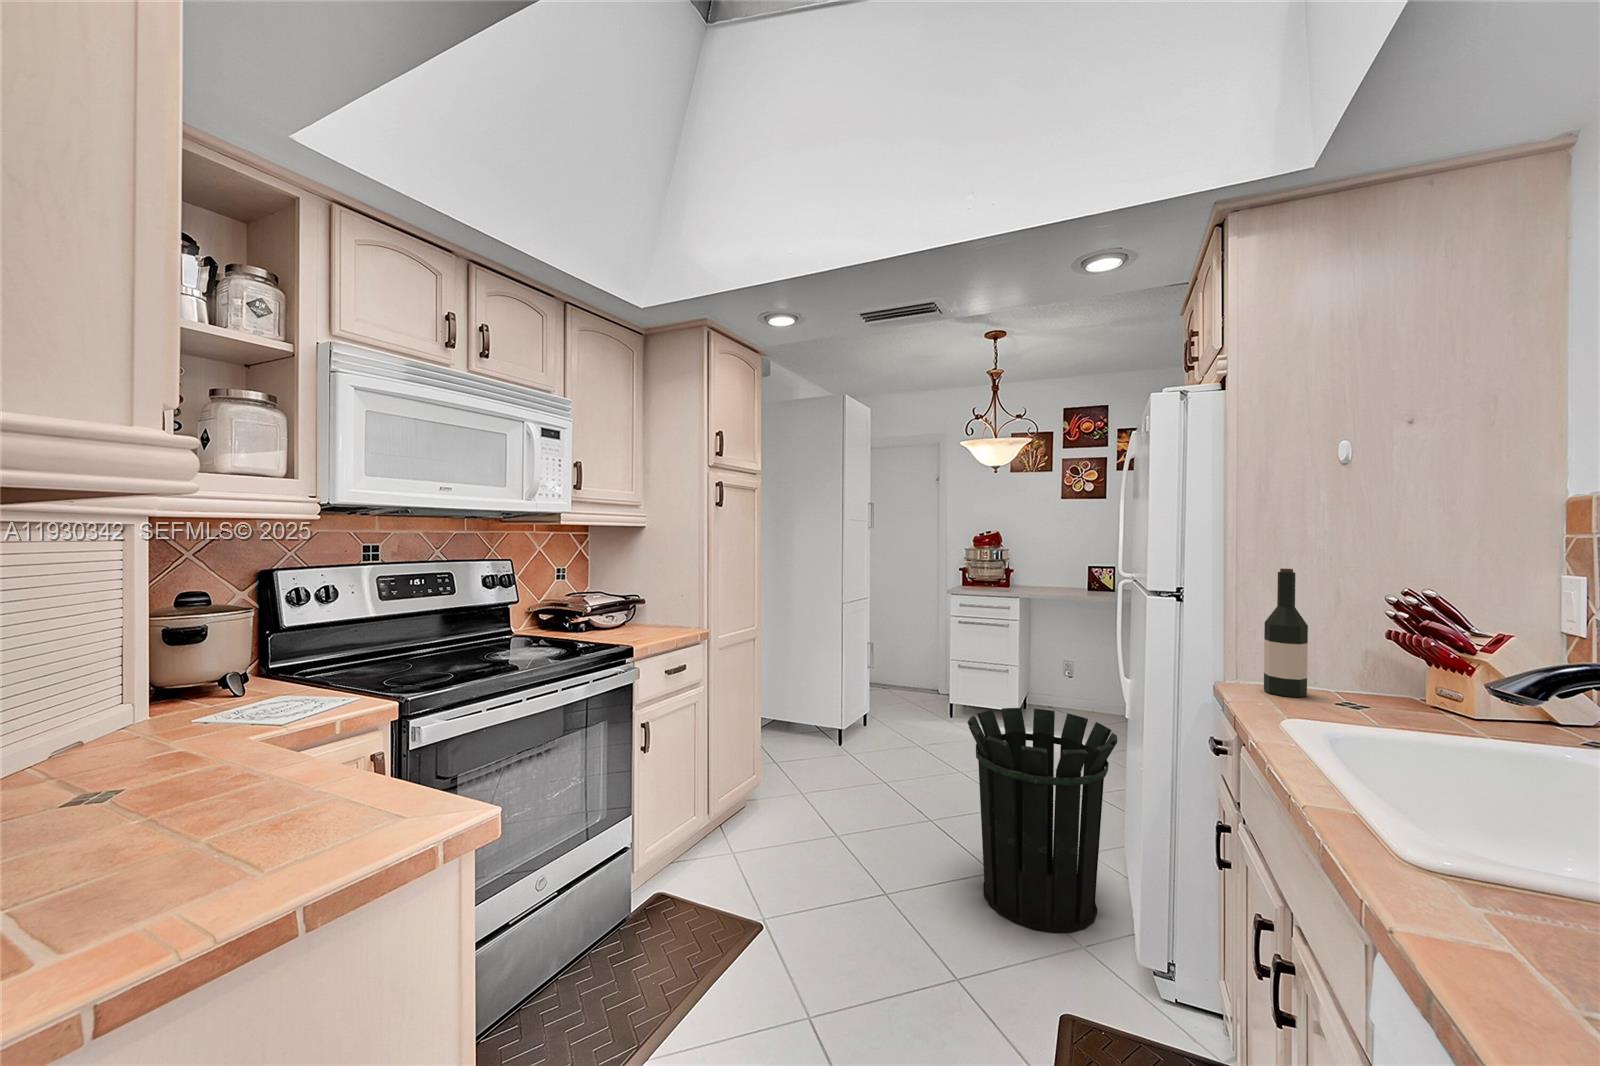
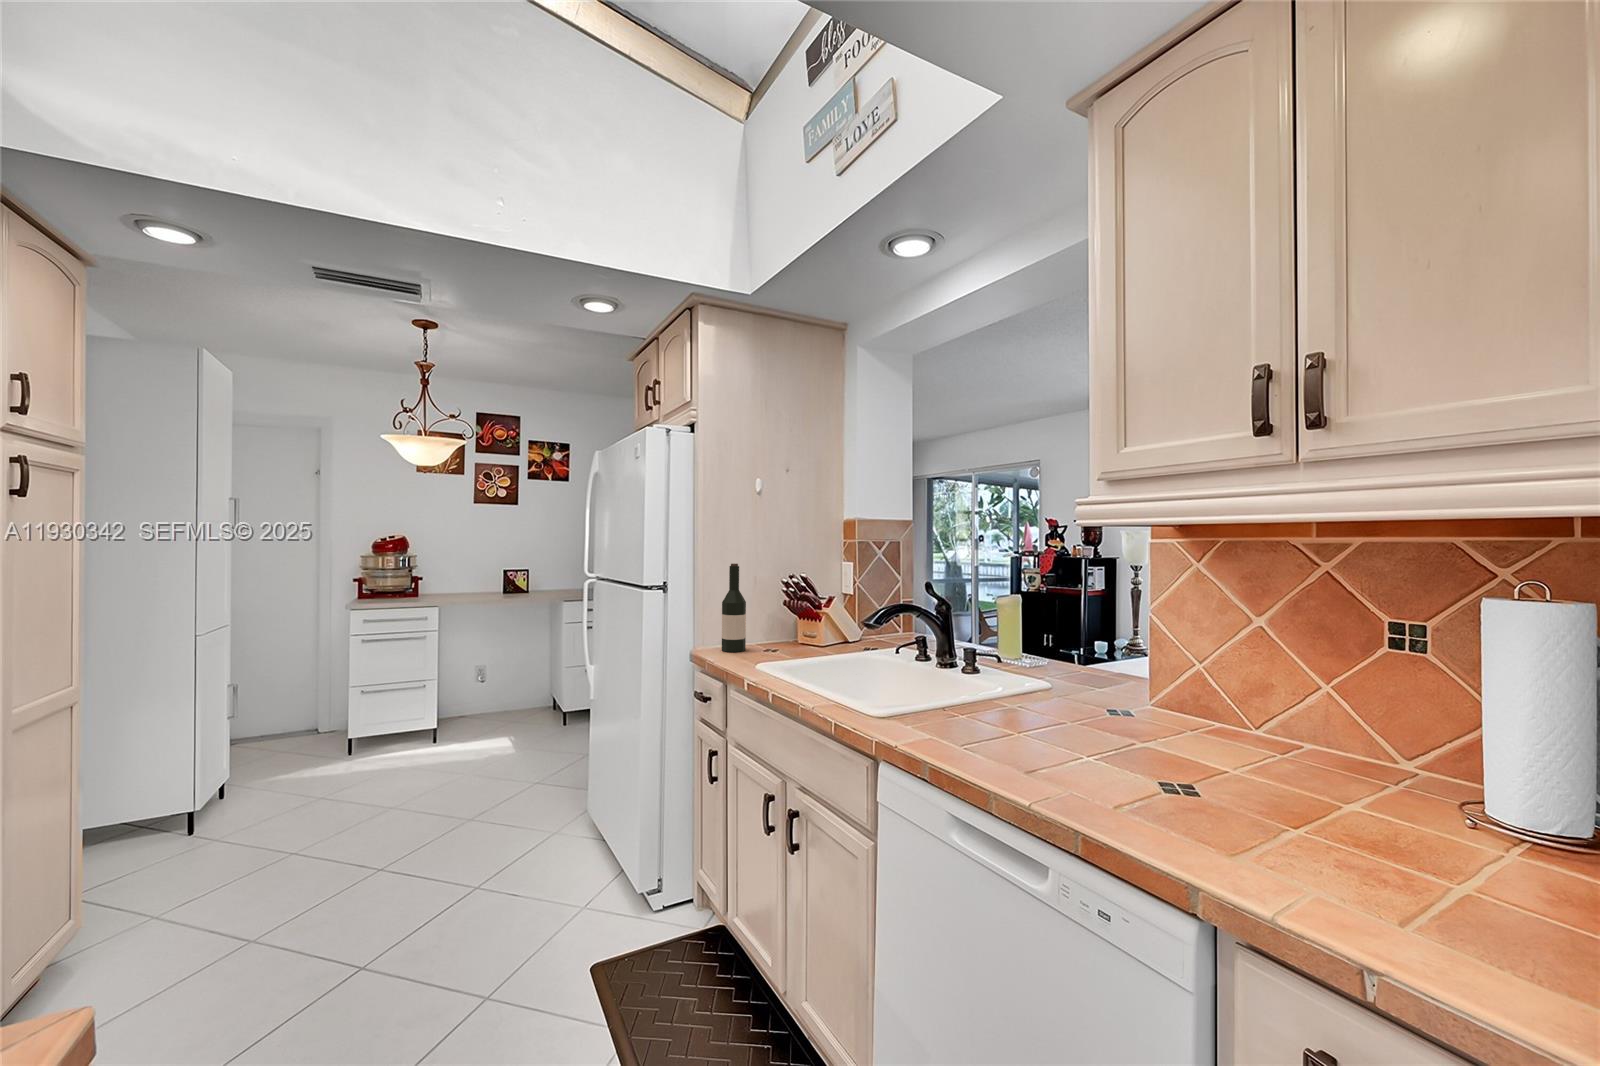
waste bin: present [967,708,1118,933] -> none [460,707,604,917]

